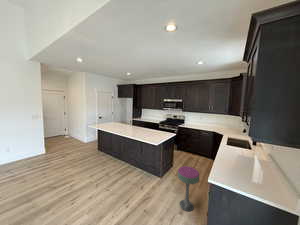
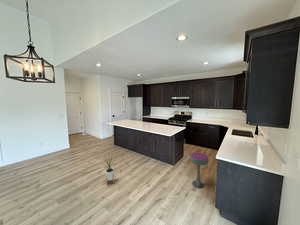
house plant: none [67,162,92,205] -> present [105,159,114,184]

